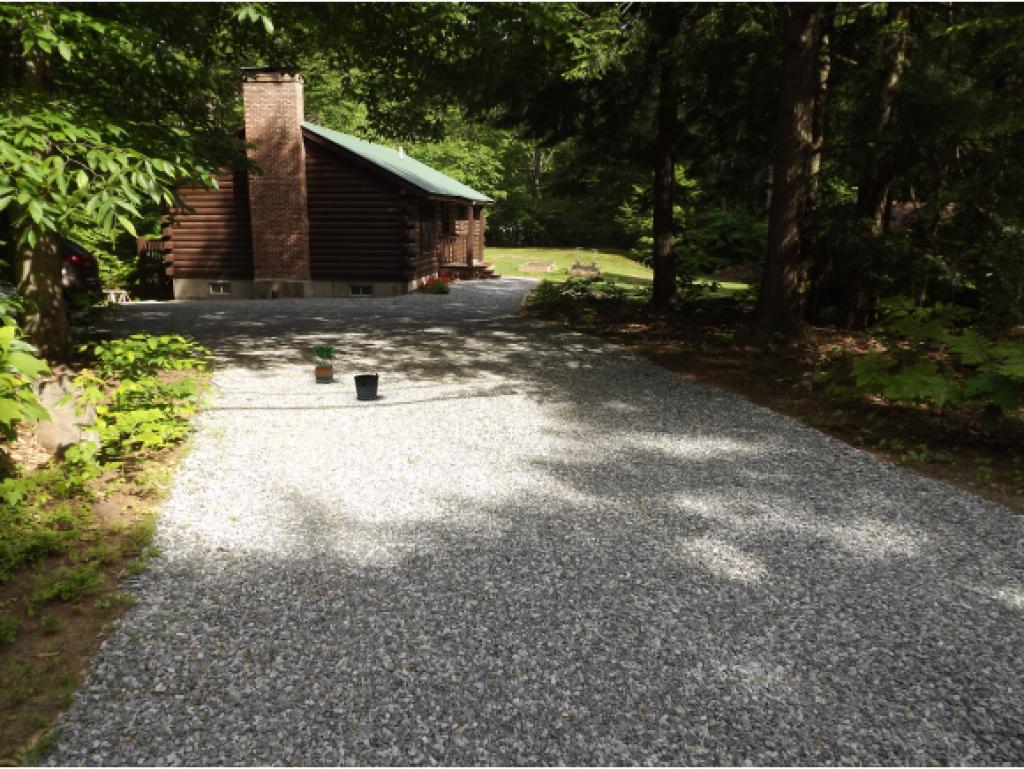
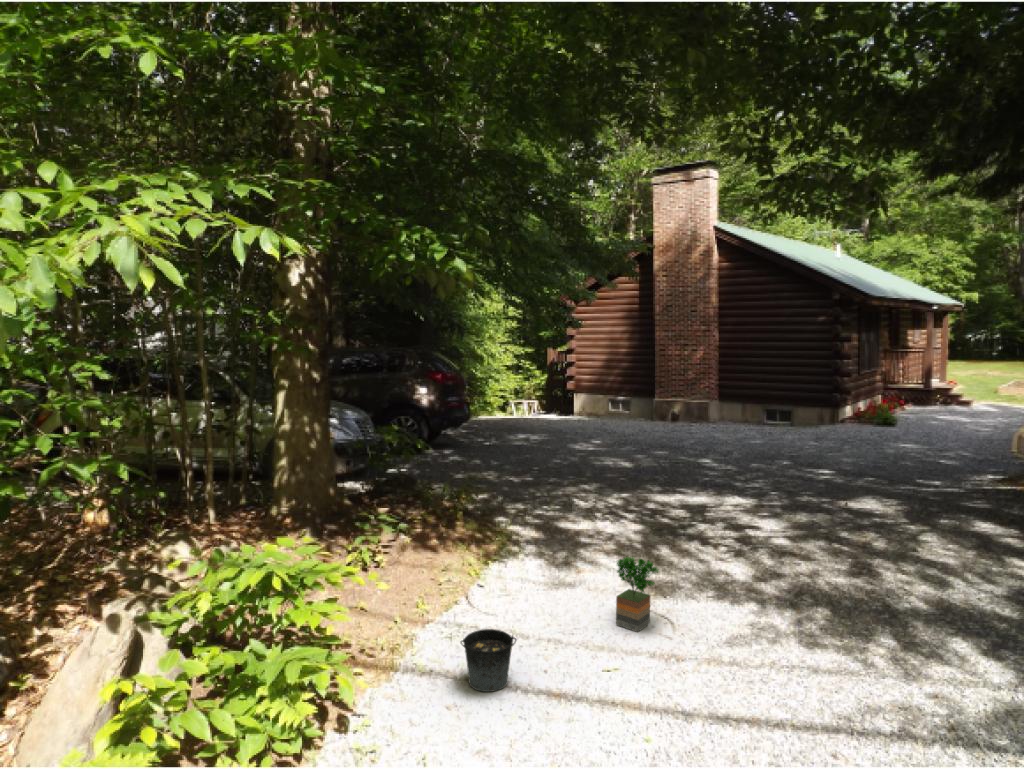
bucket: present [354,373,379,400] -> present [461,629,517,692]

